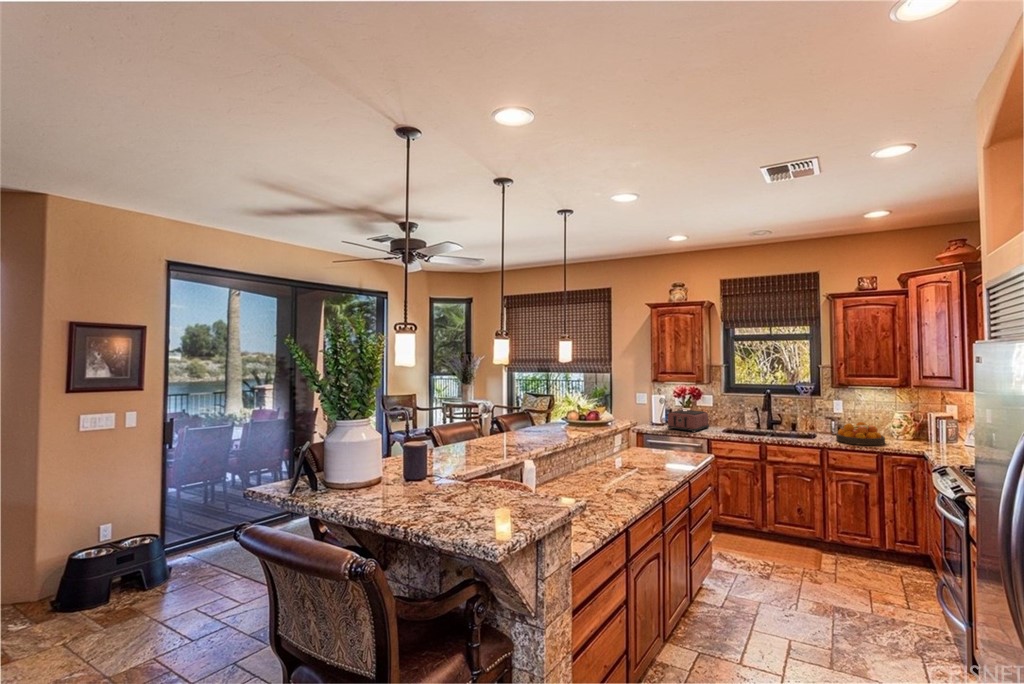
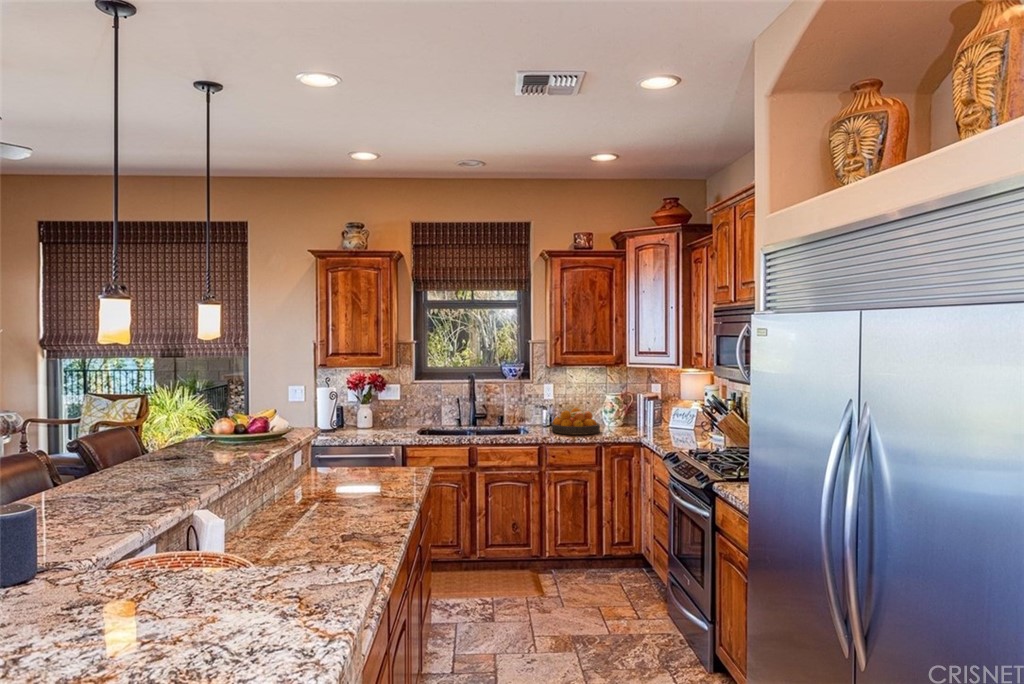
toaster: present [667,410,709,432] -> none [342,406,399,437]

